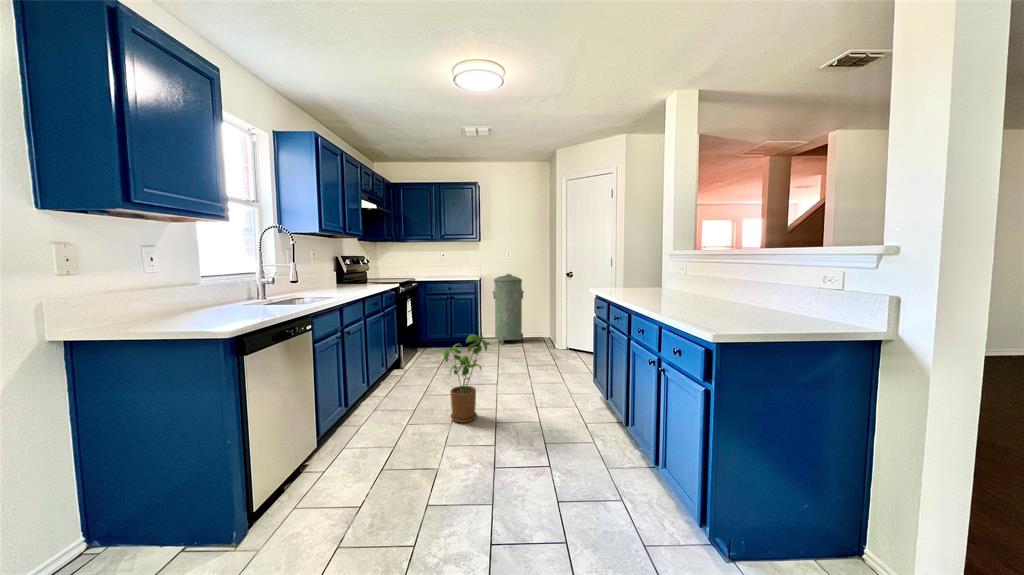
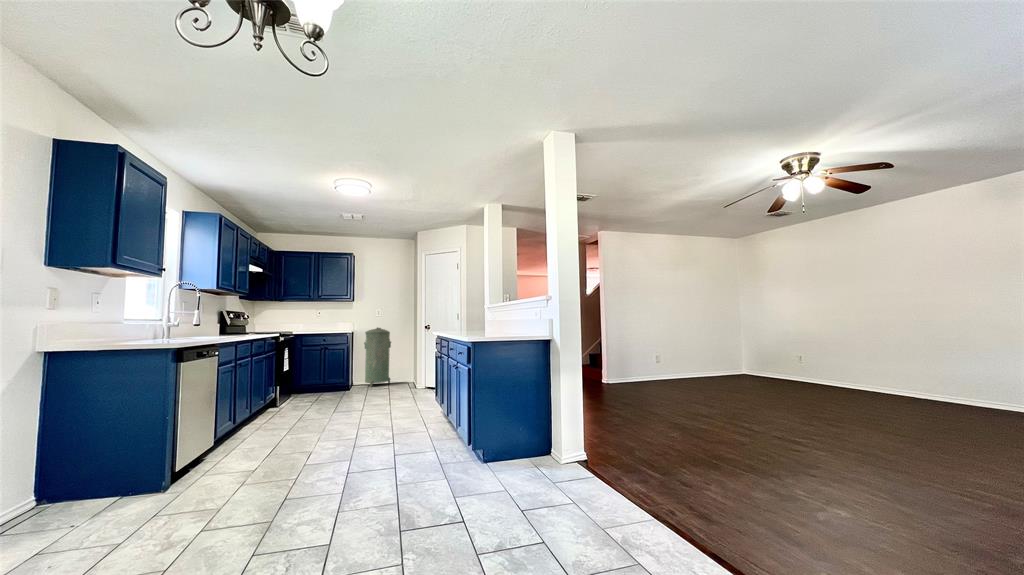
house plant: present [444,334,491,423] -> none [320,362,359,428]

